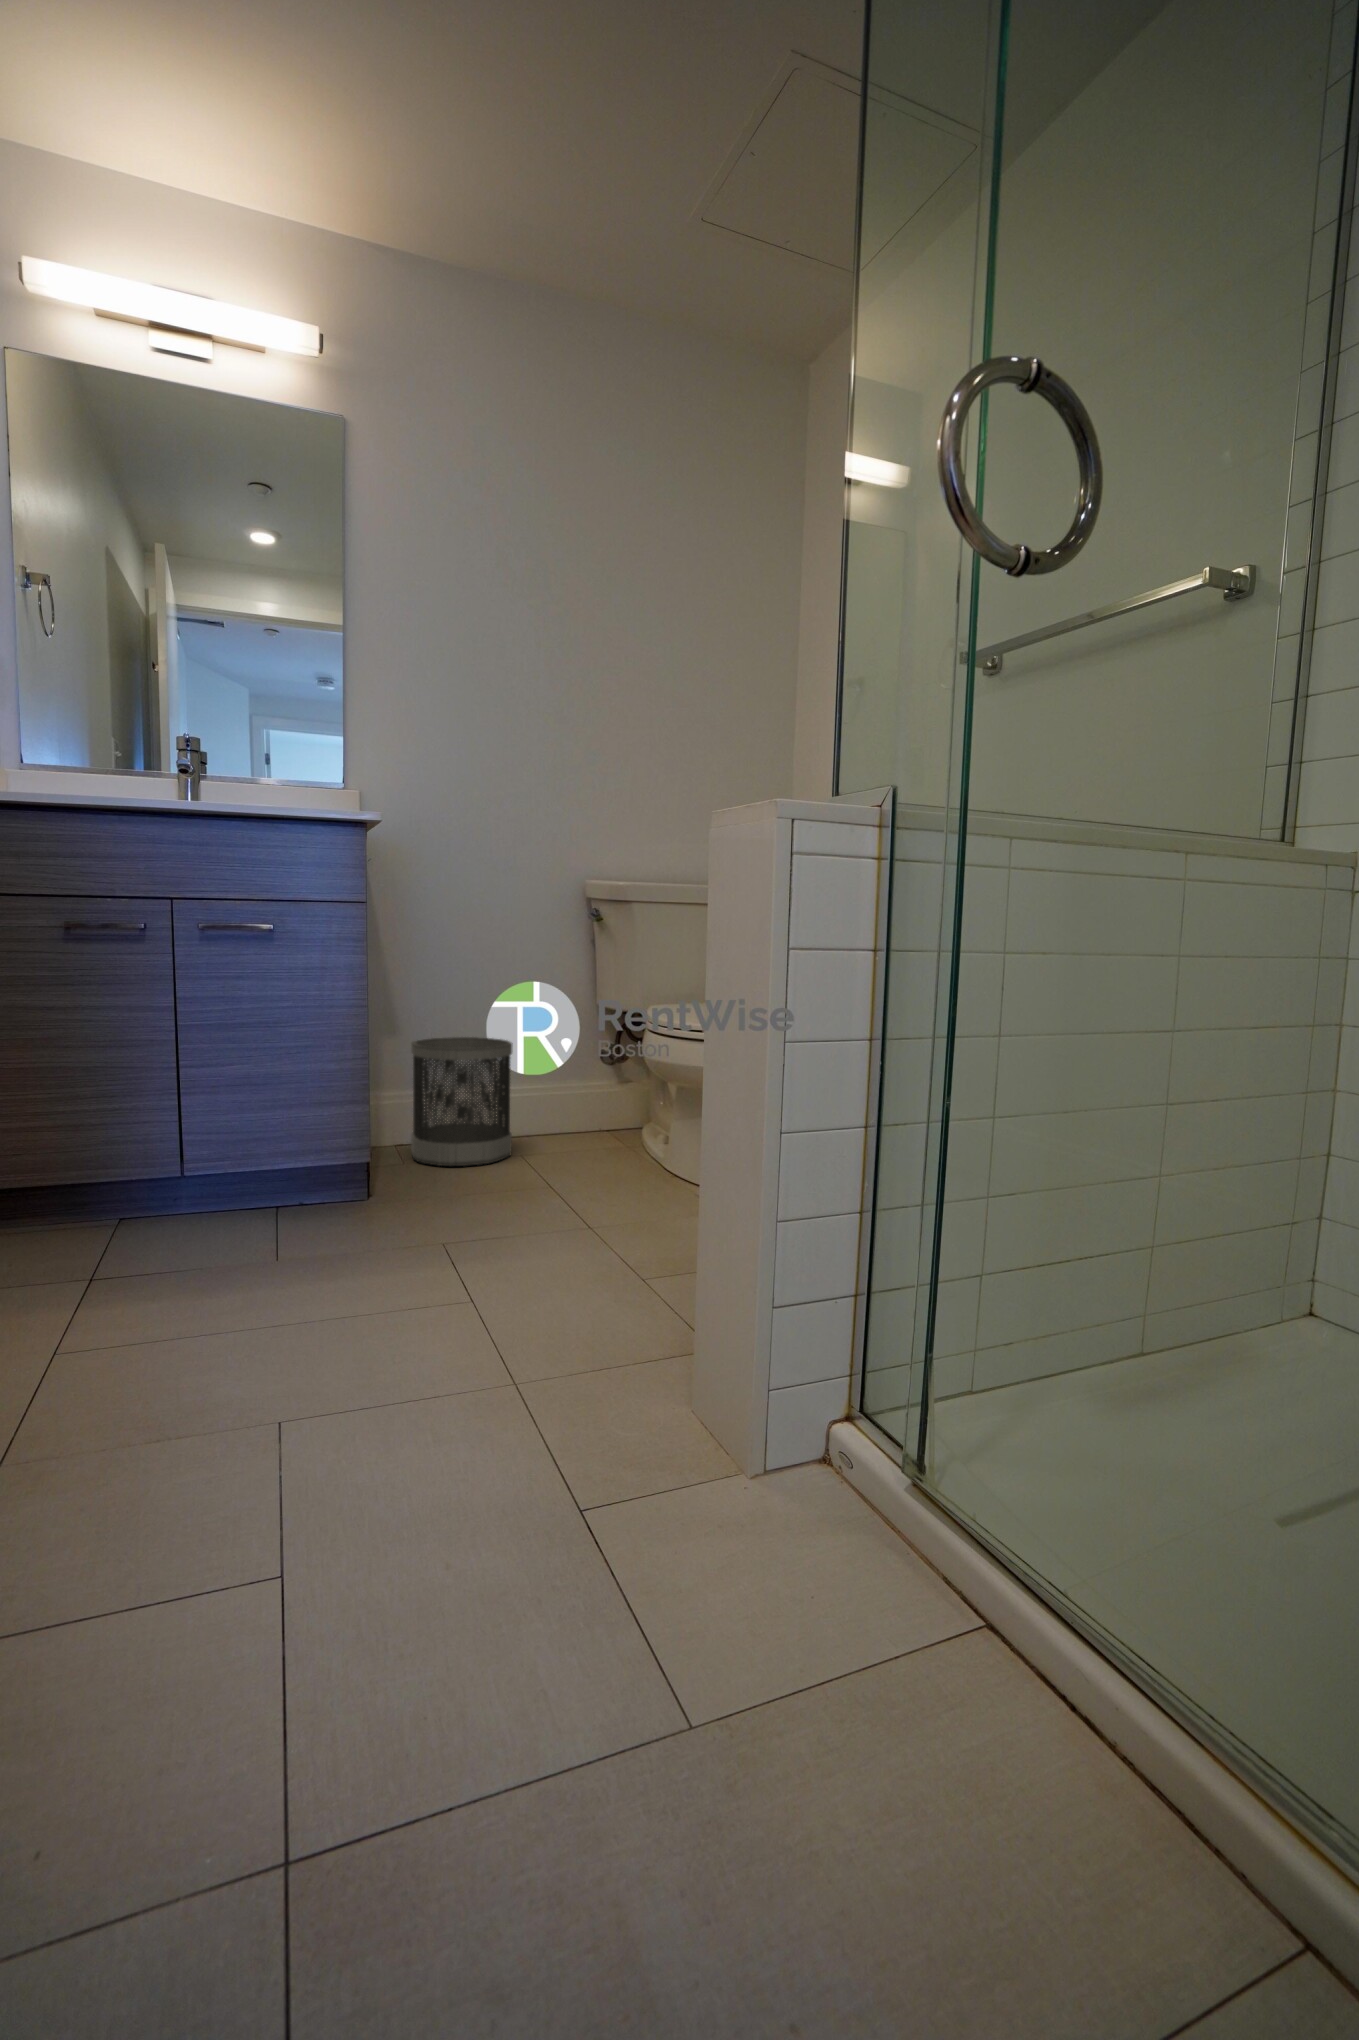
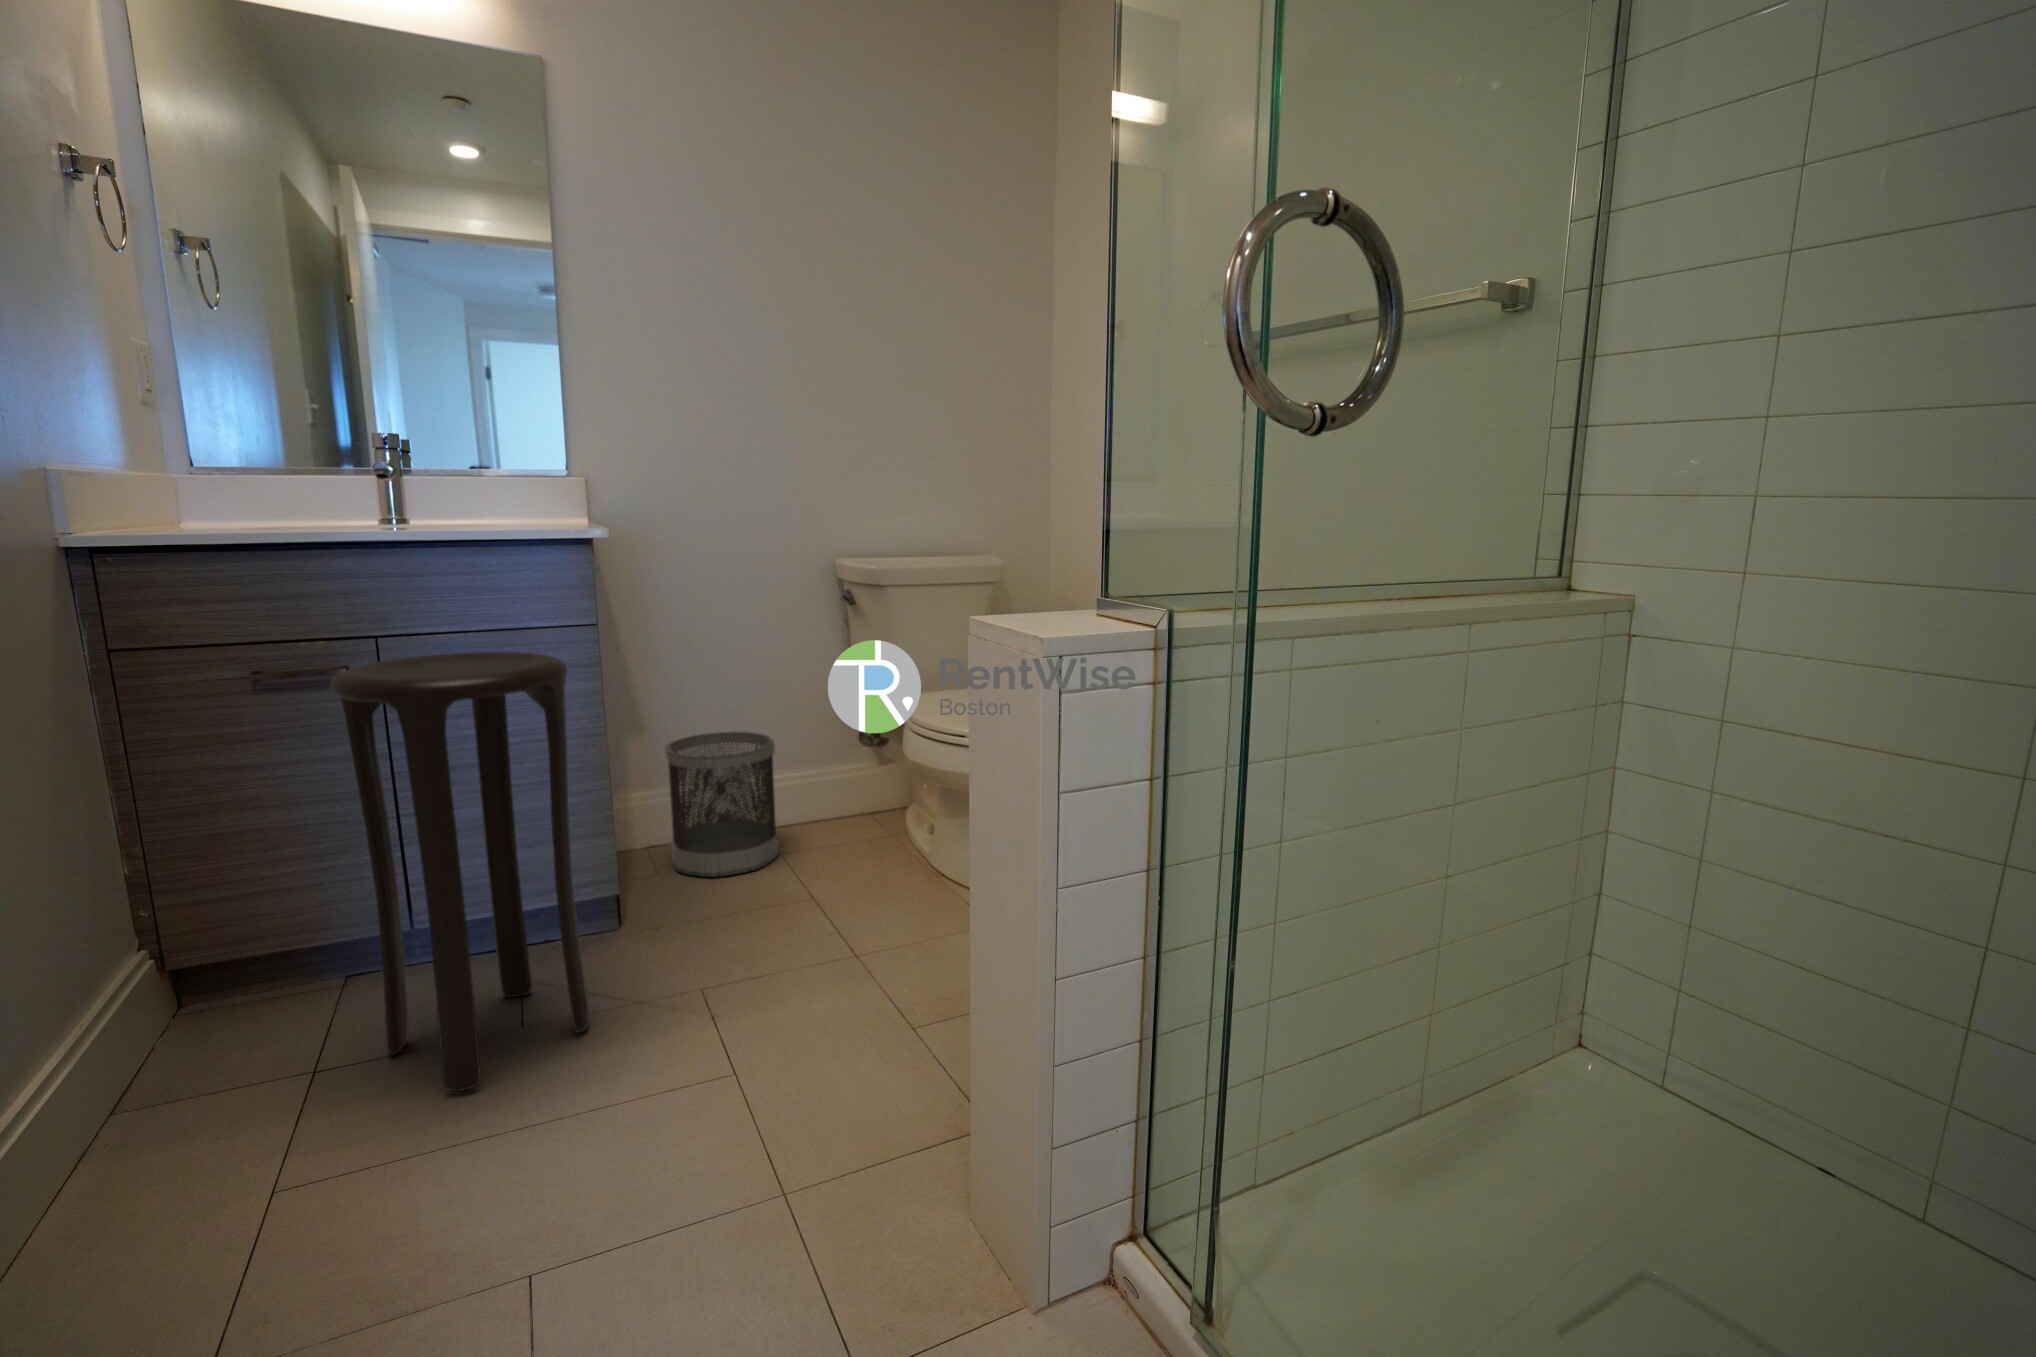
stool: none [137,902,338,1294] -> present [330,652,590,1091]

